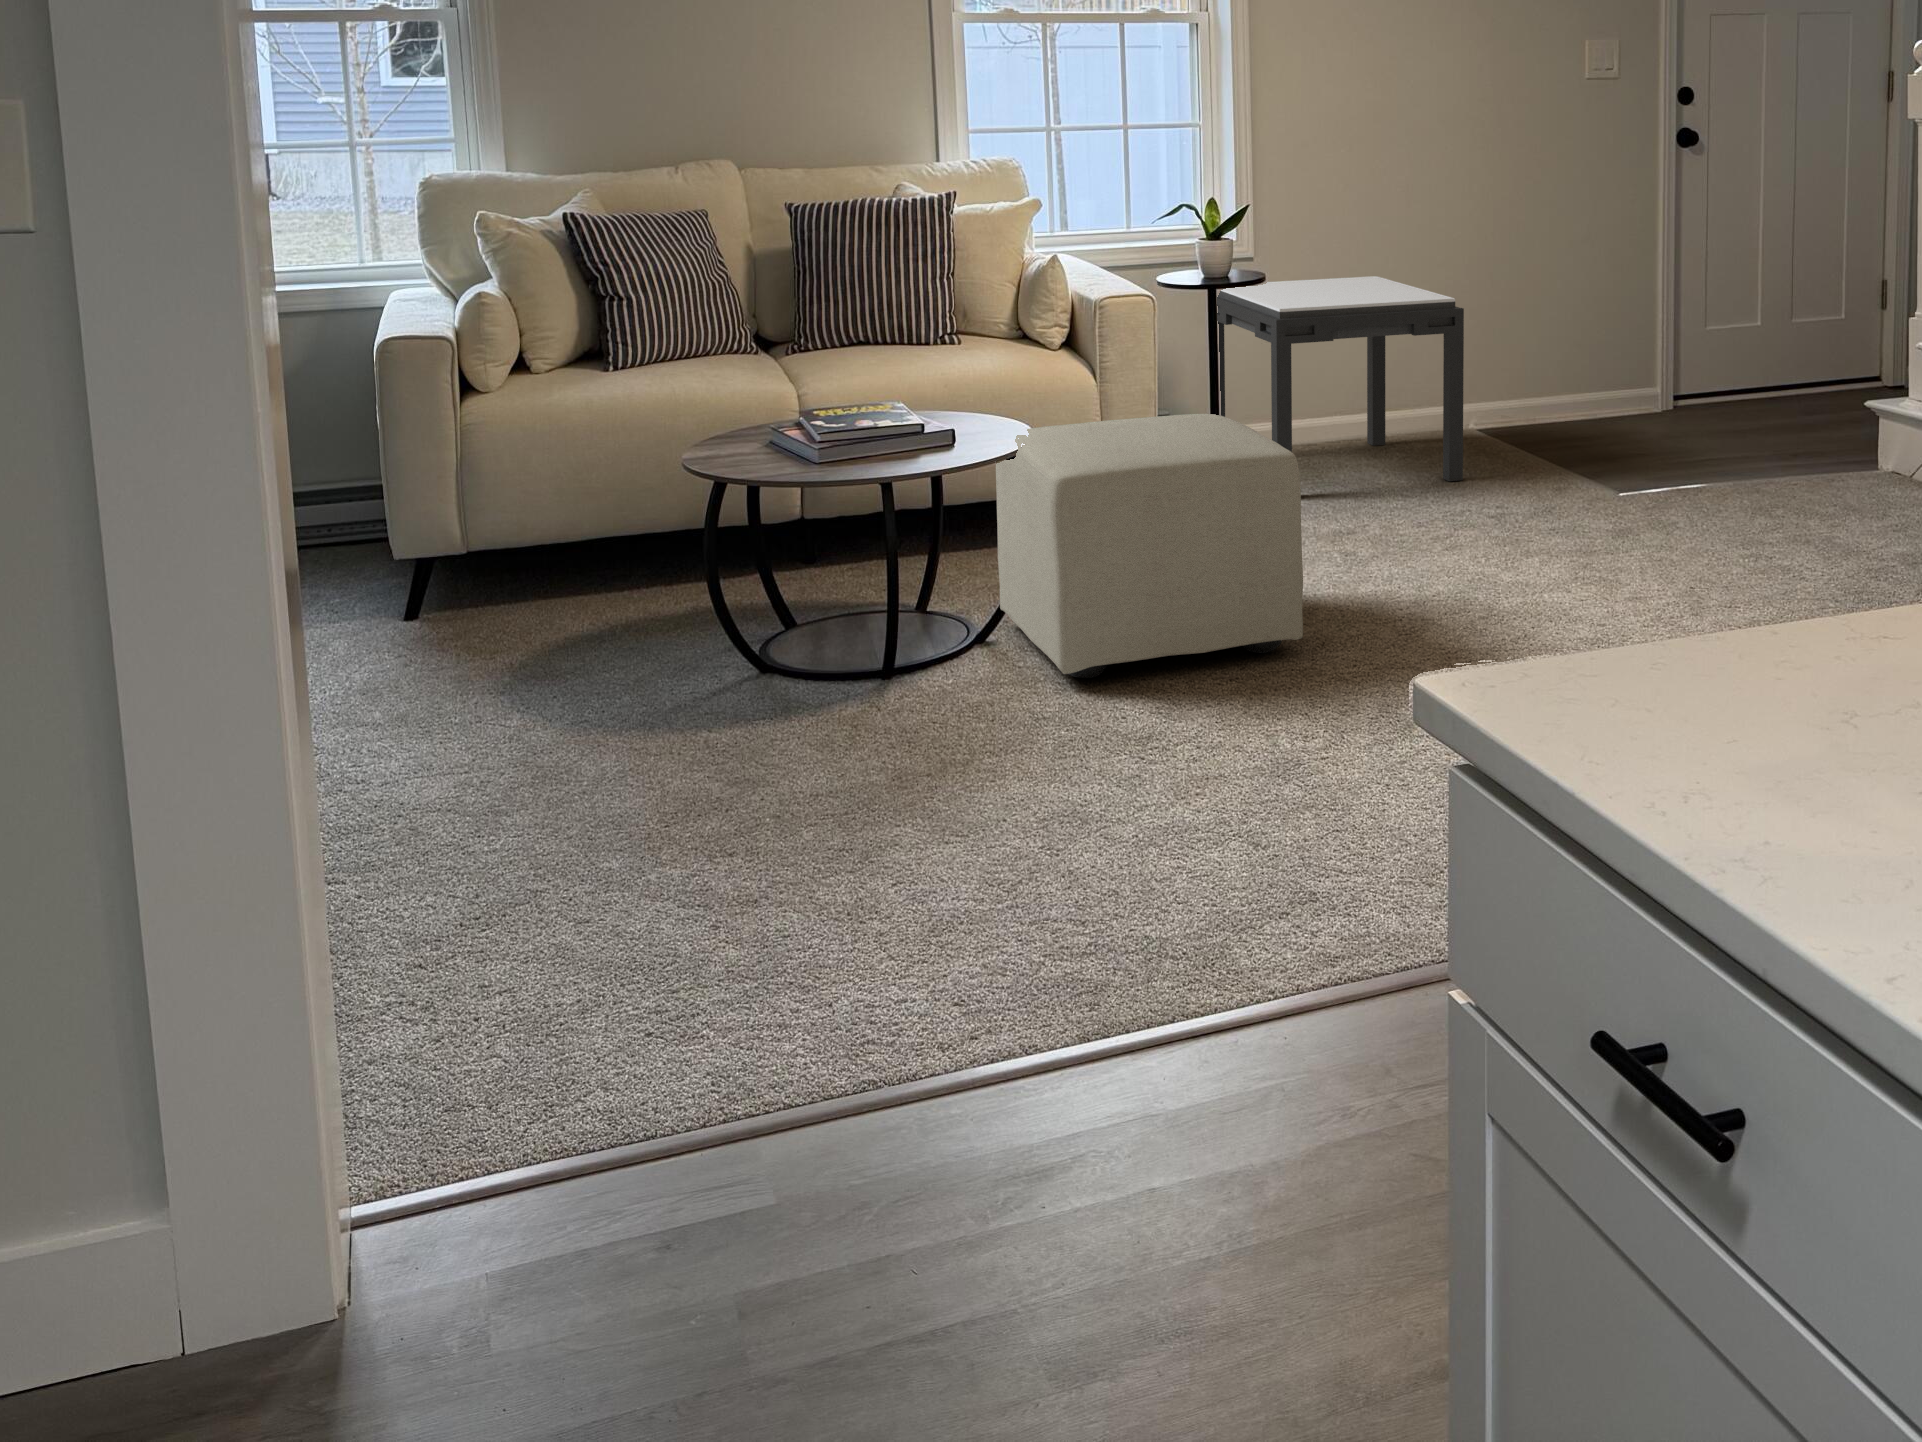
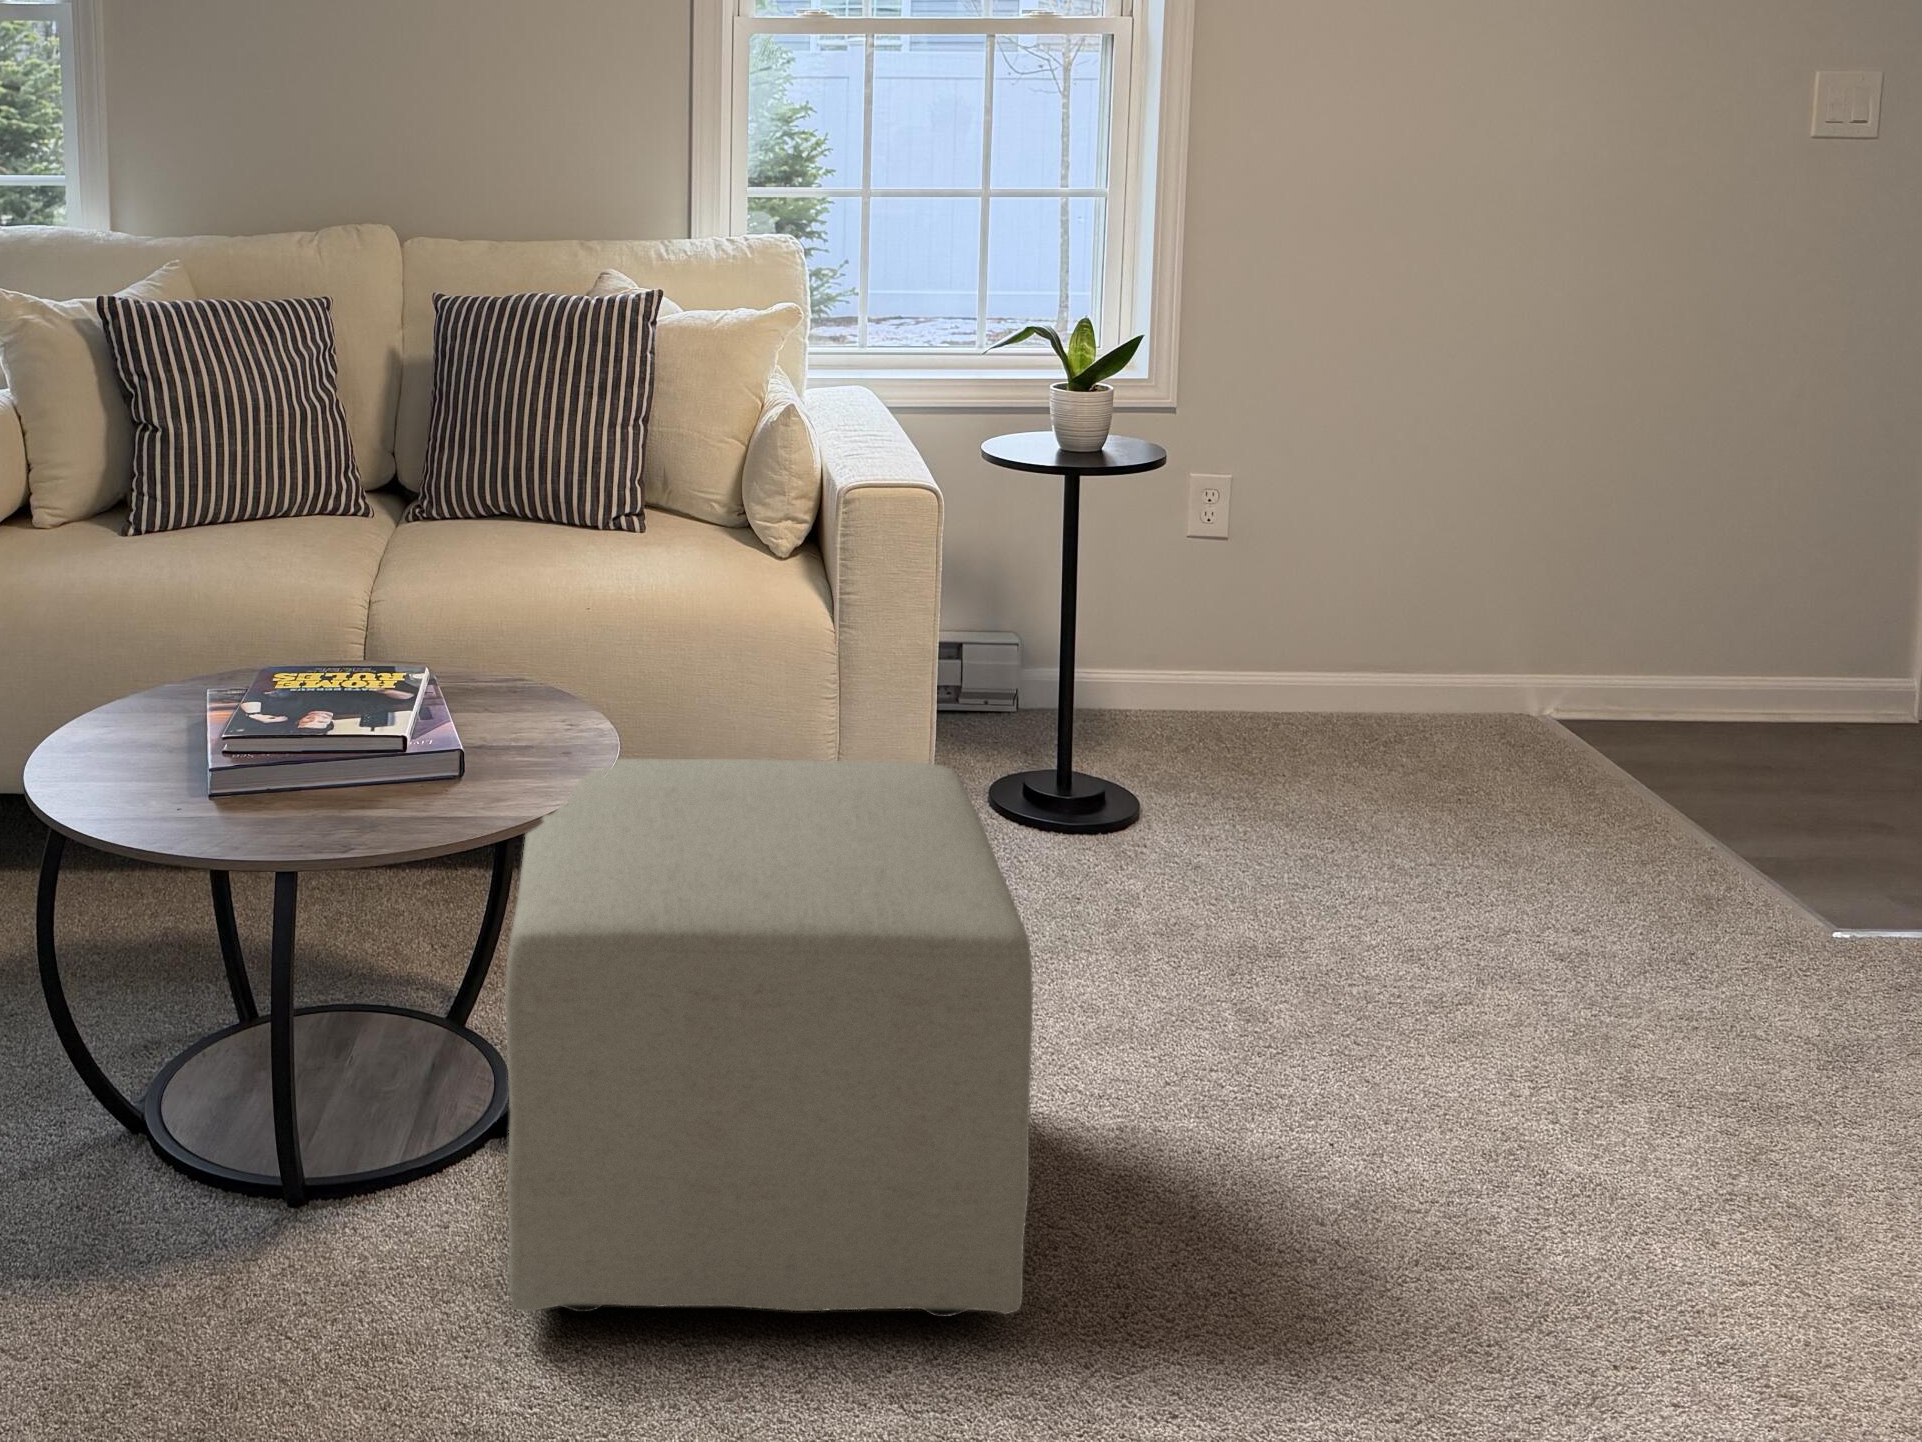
side table: present [1217,276,1464,481] -> none [1079,450,1523,843]

